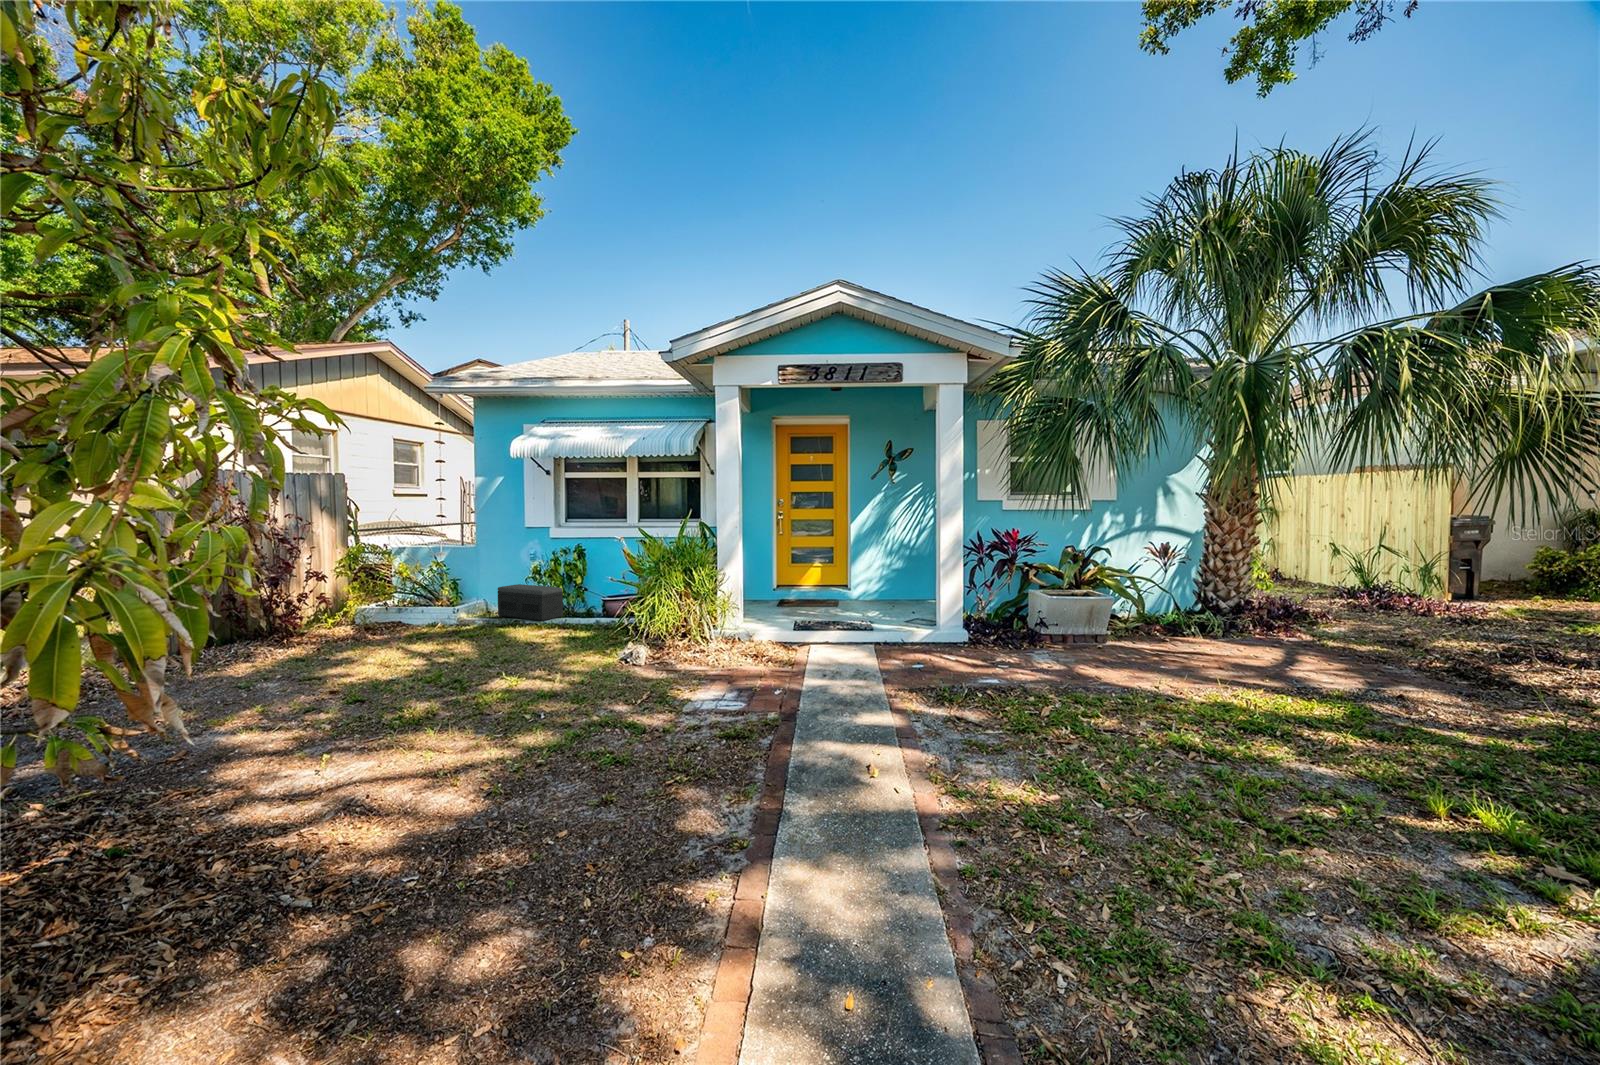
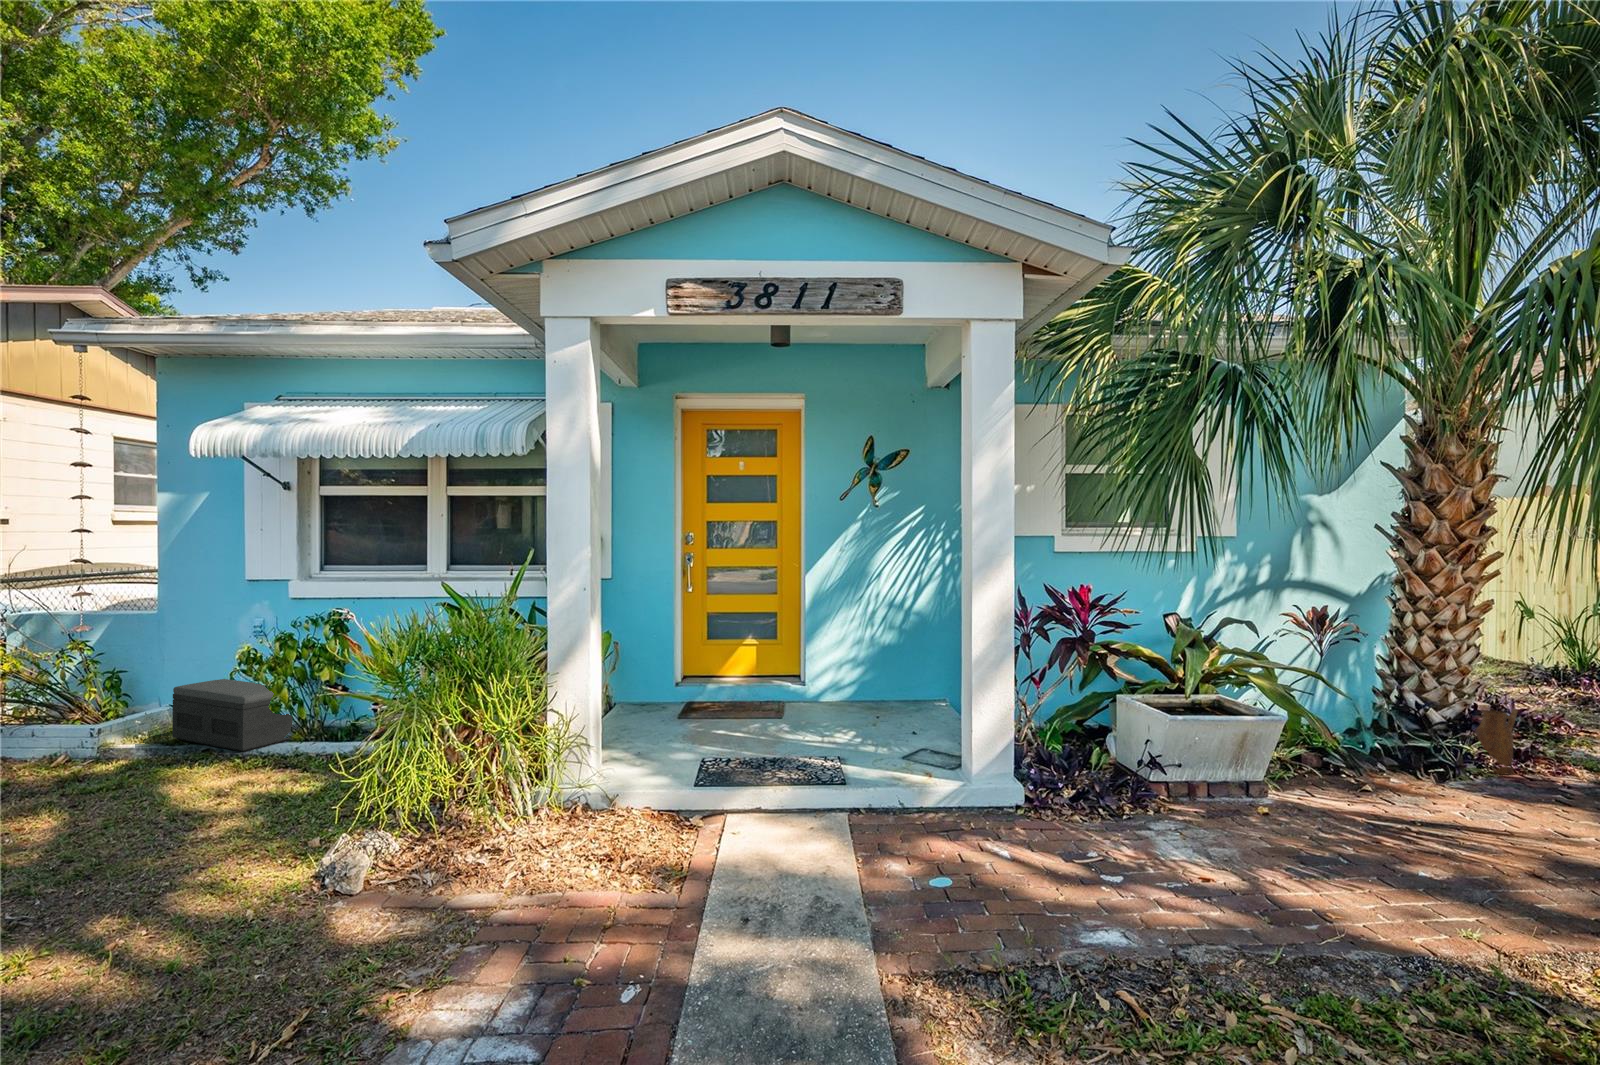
watering can: none [1242,600,1269,636] -> present [1476,708,1518,775]

